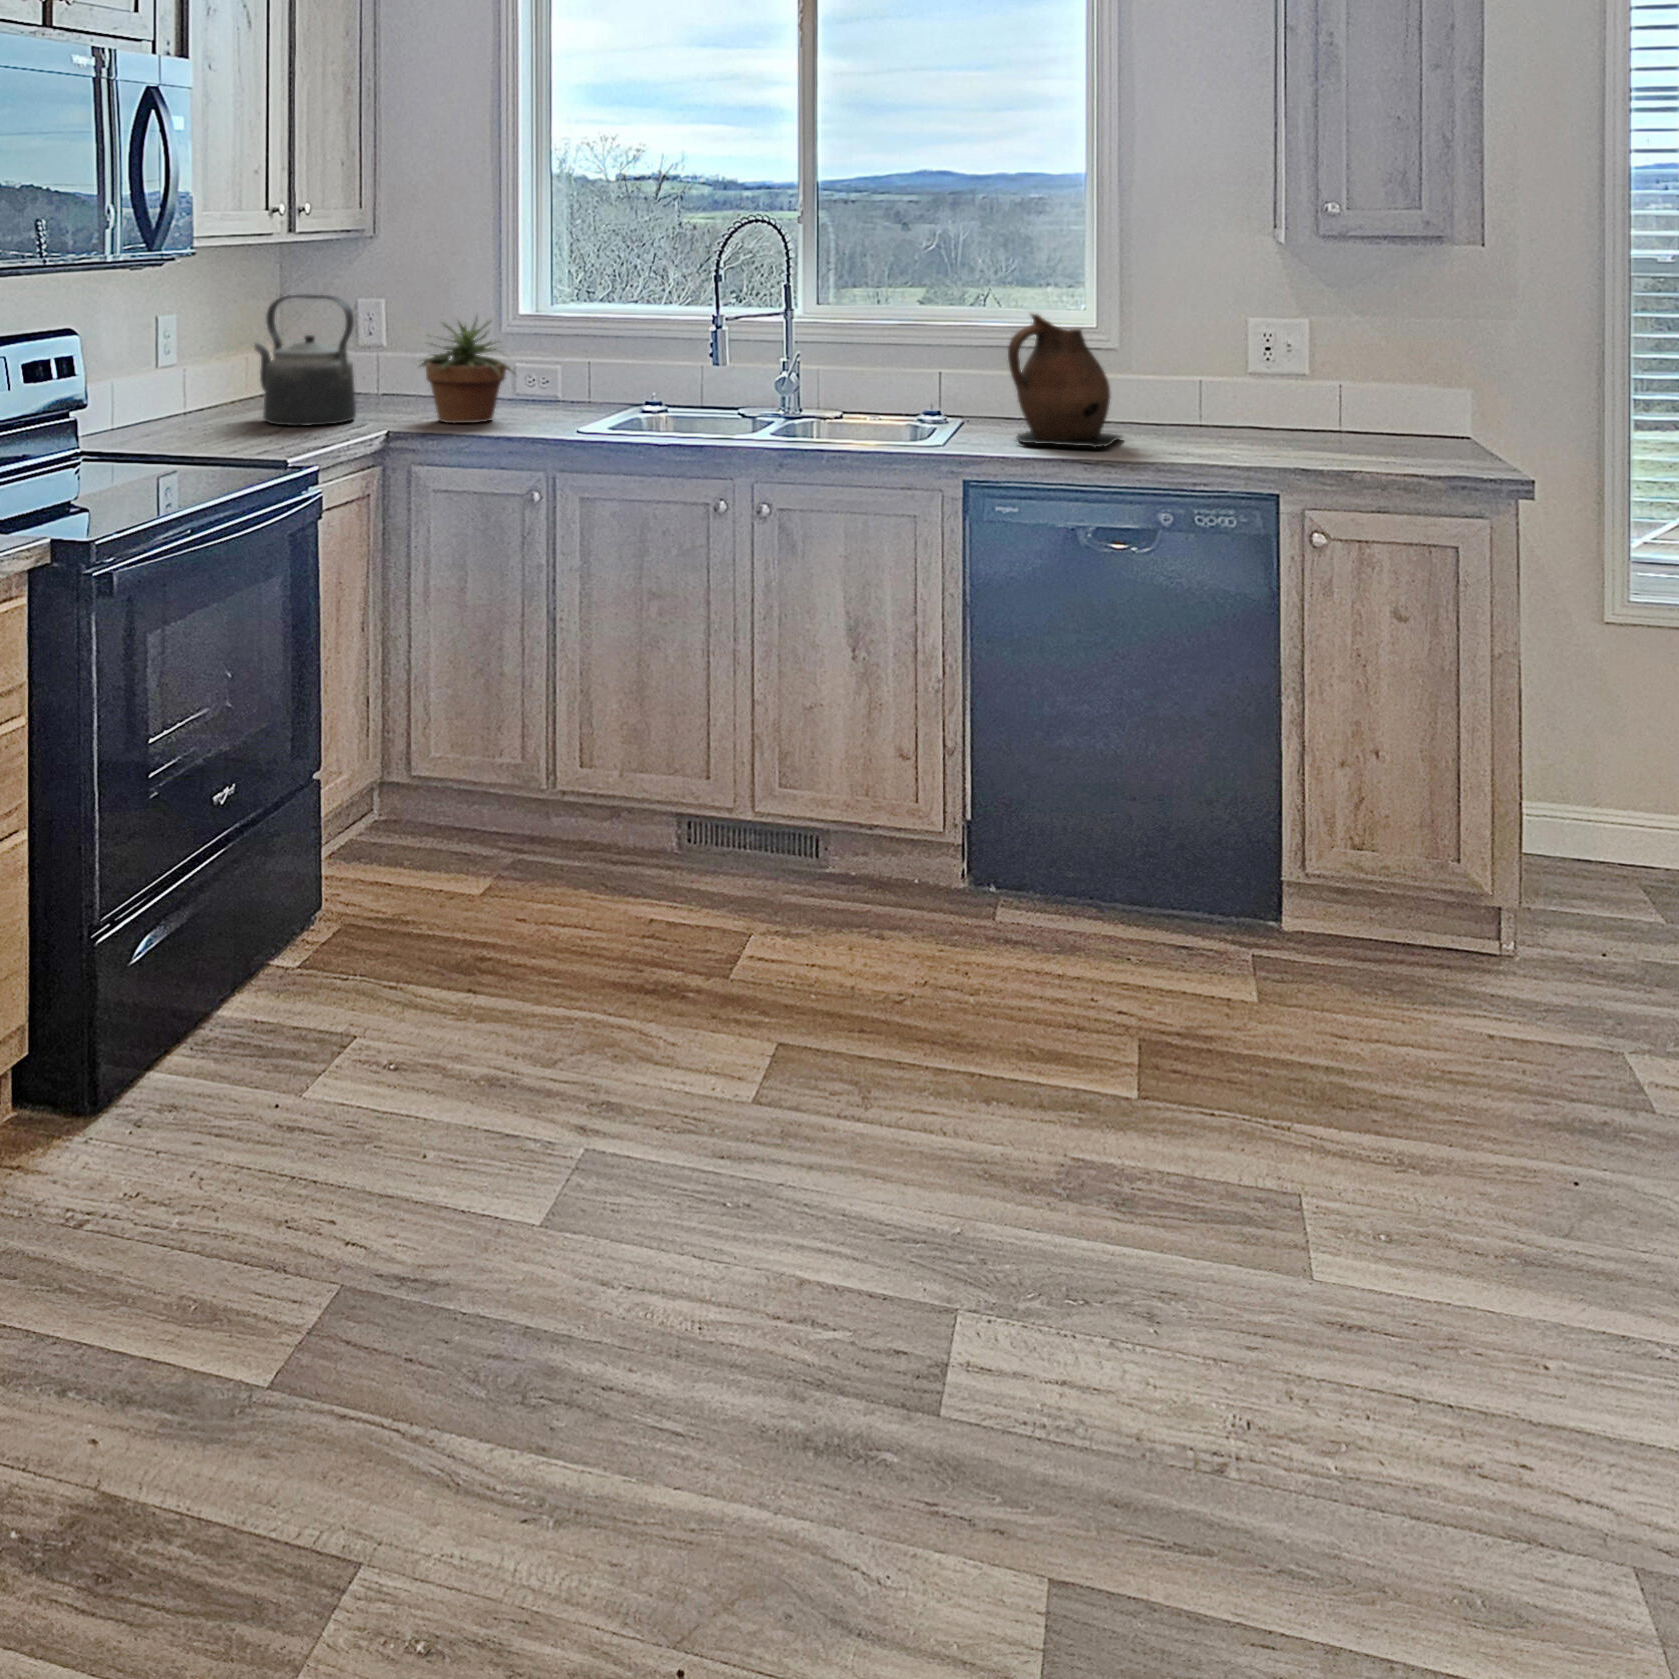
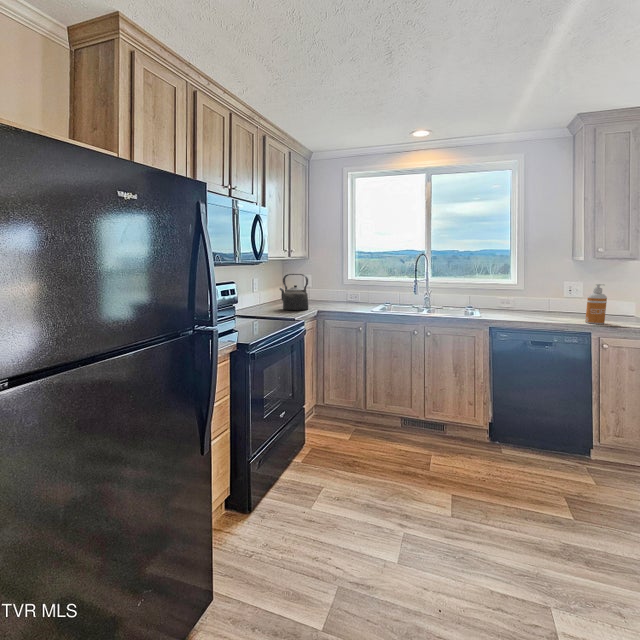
ceramic pitcher: present [1008,314,1122,448] -> none [507,278,542,319]
potted plant: present [419,317,513,423] -> none [324,280,355,310]
soap dispenser: none [1227,337,1281,465] -> present [585,284,607,324]

